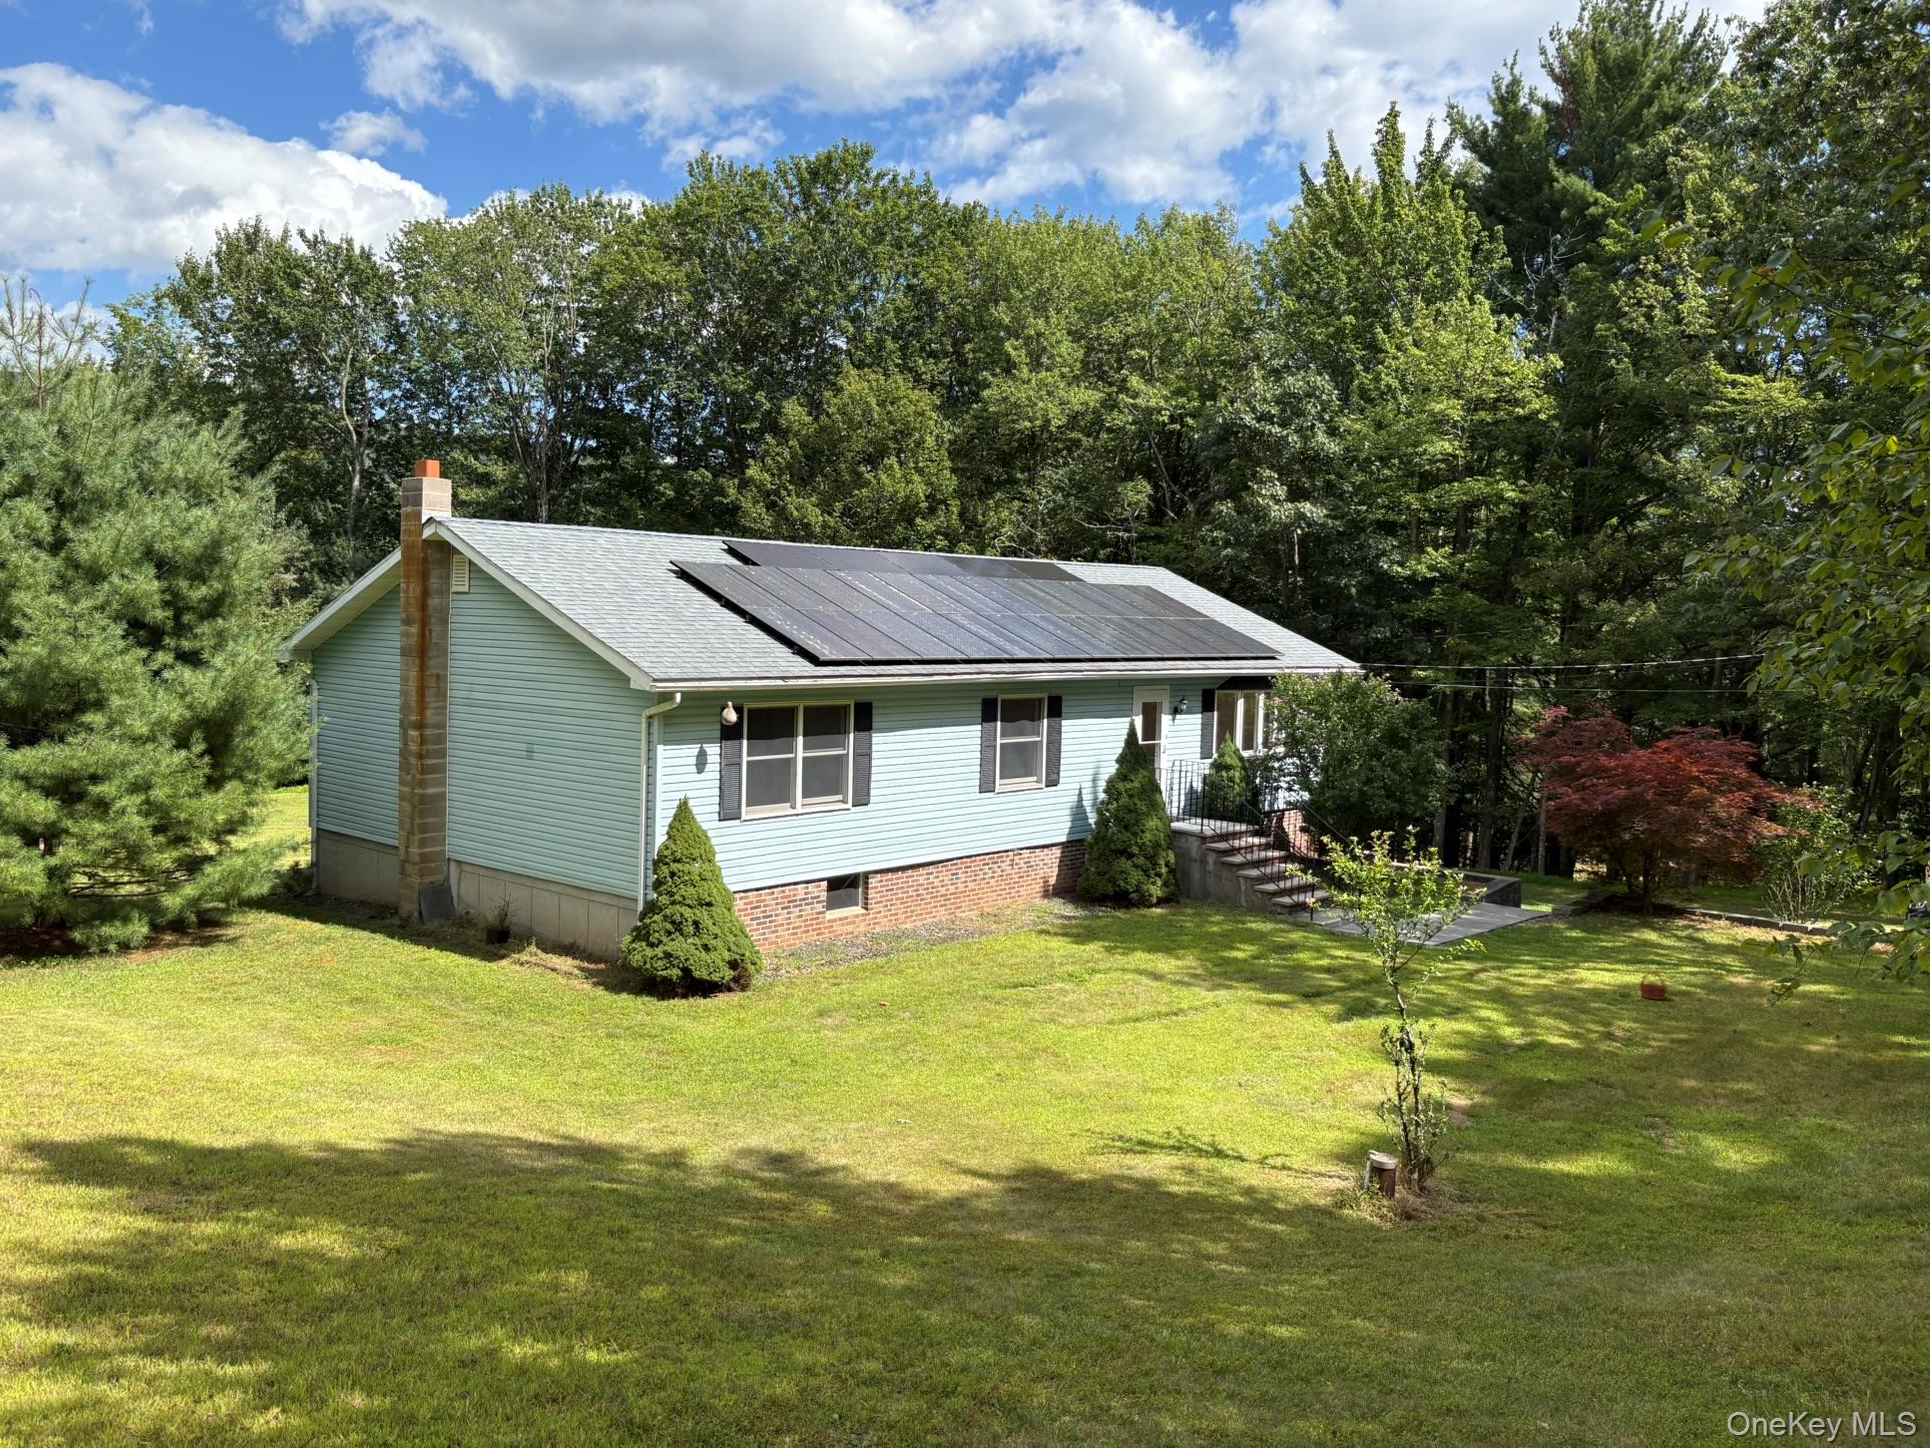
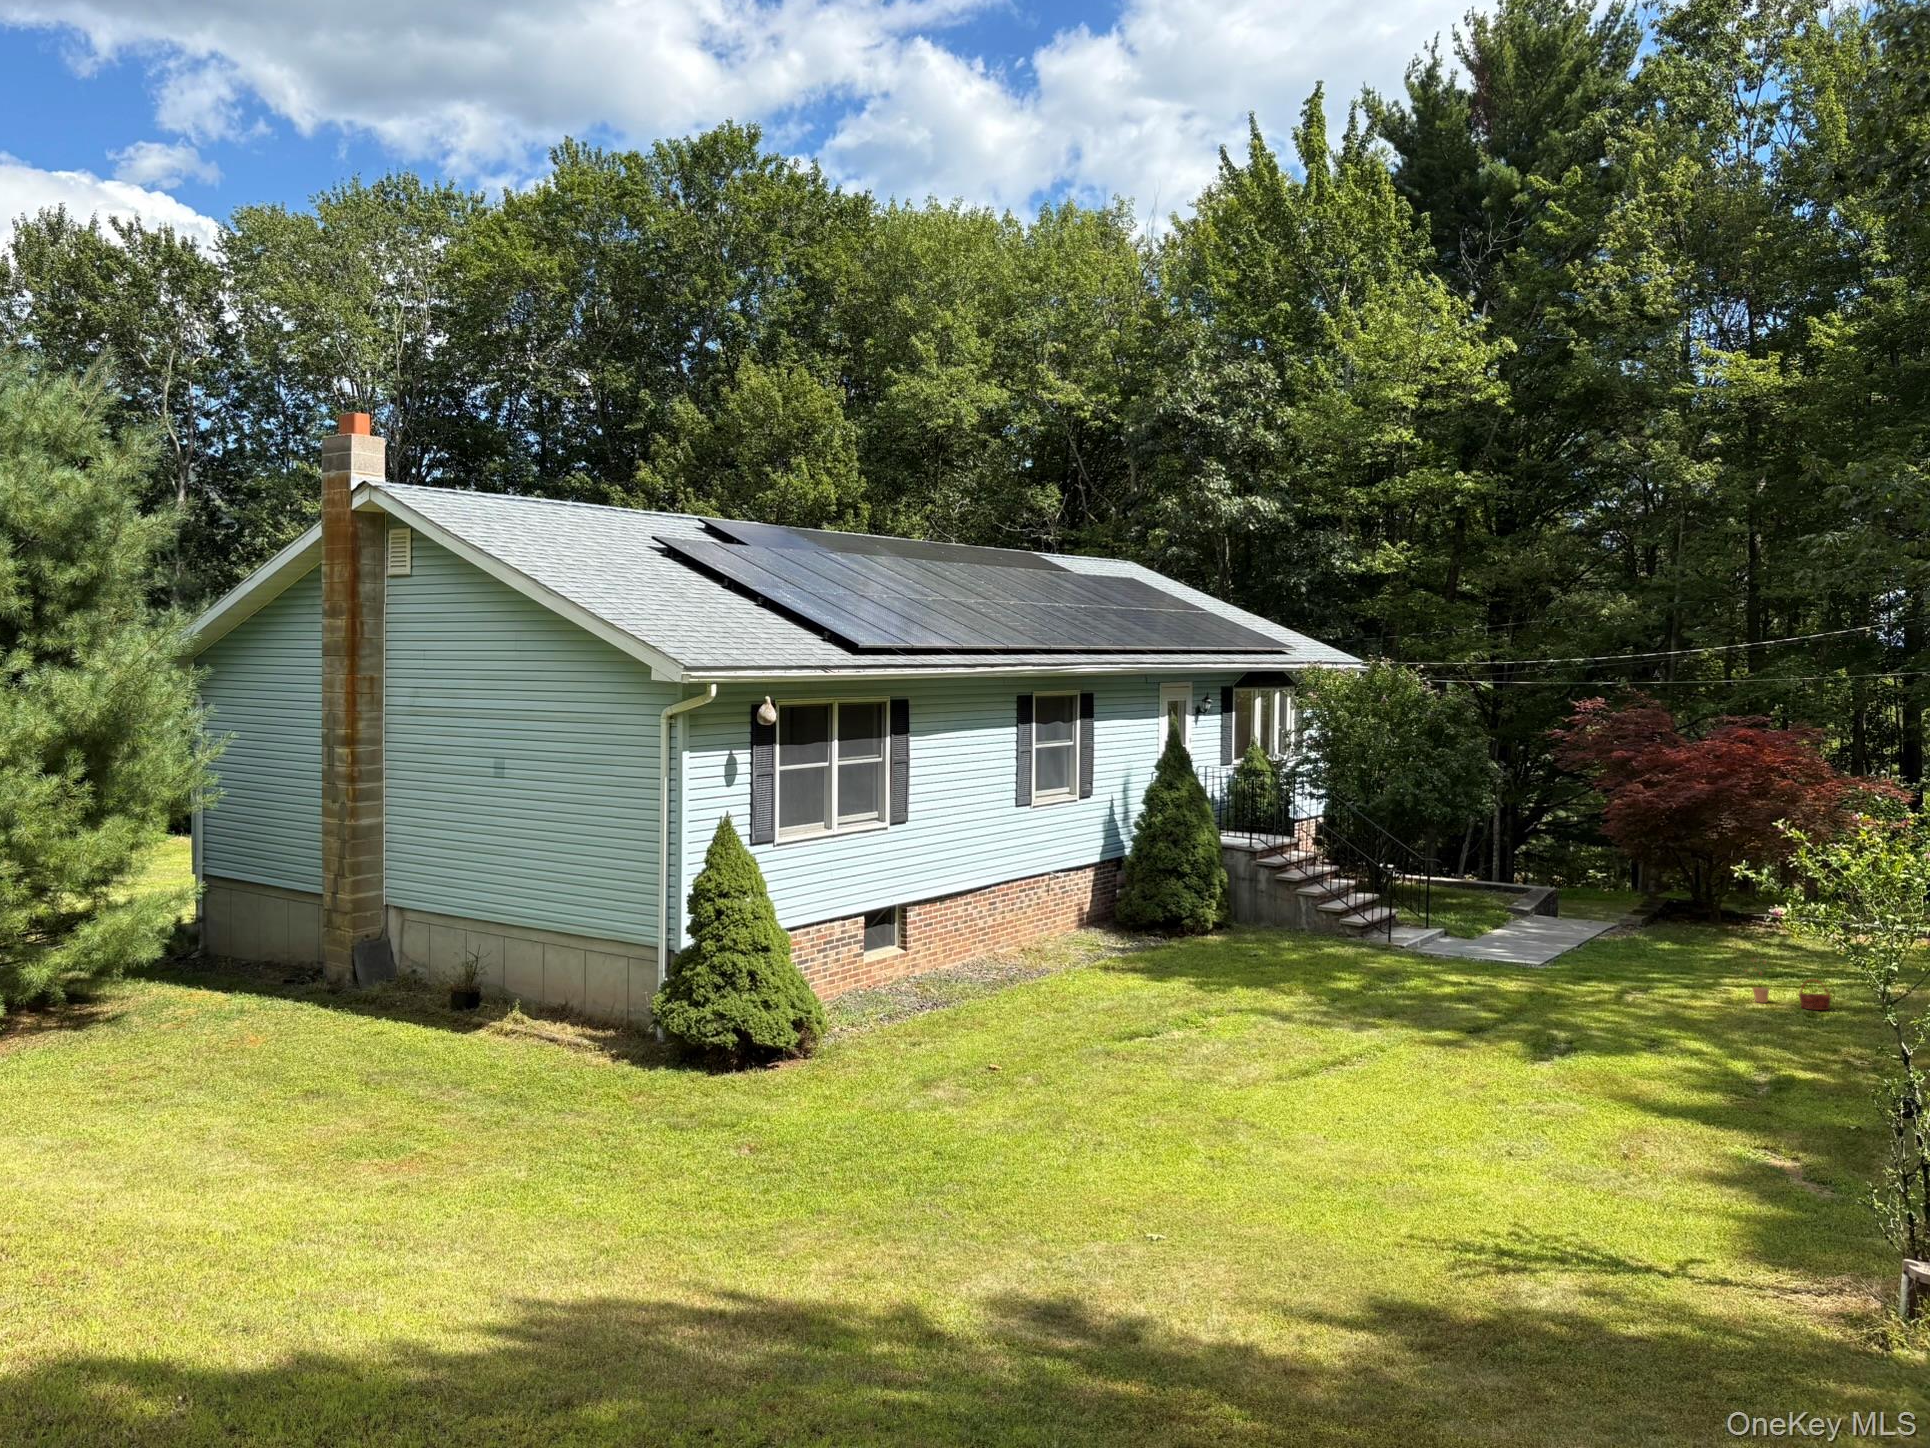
potted plant: none [1594,950,1618,991] -> present [1752,961,1769,1003]

